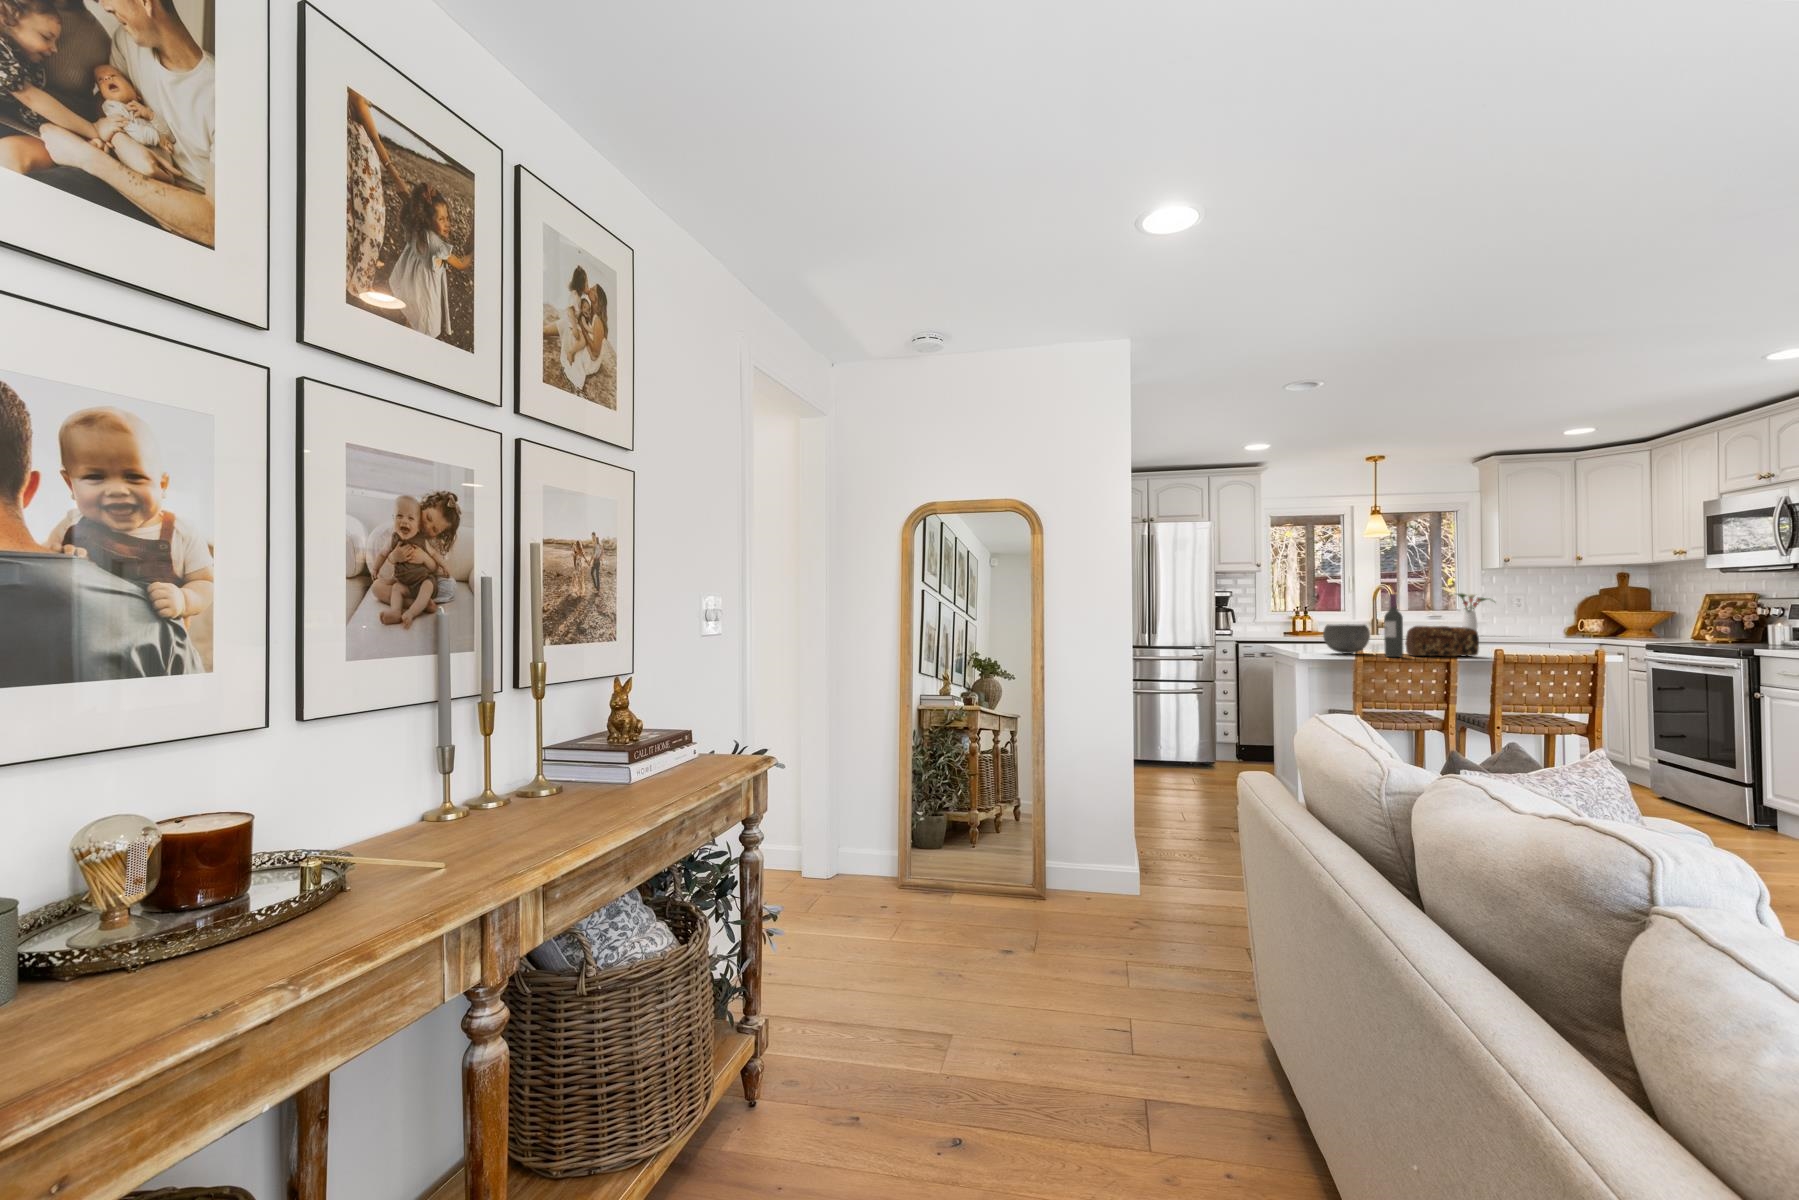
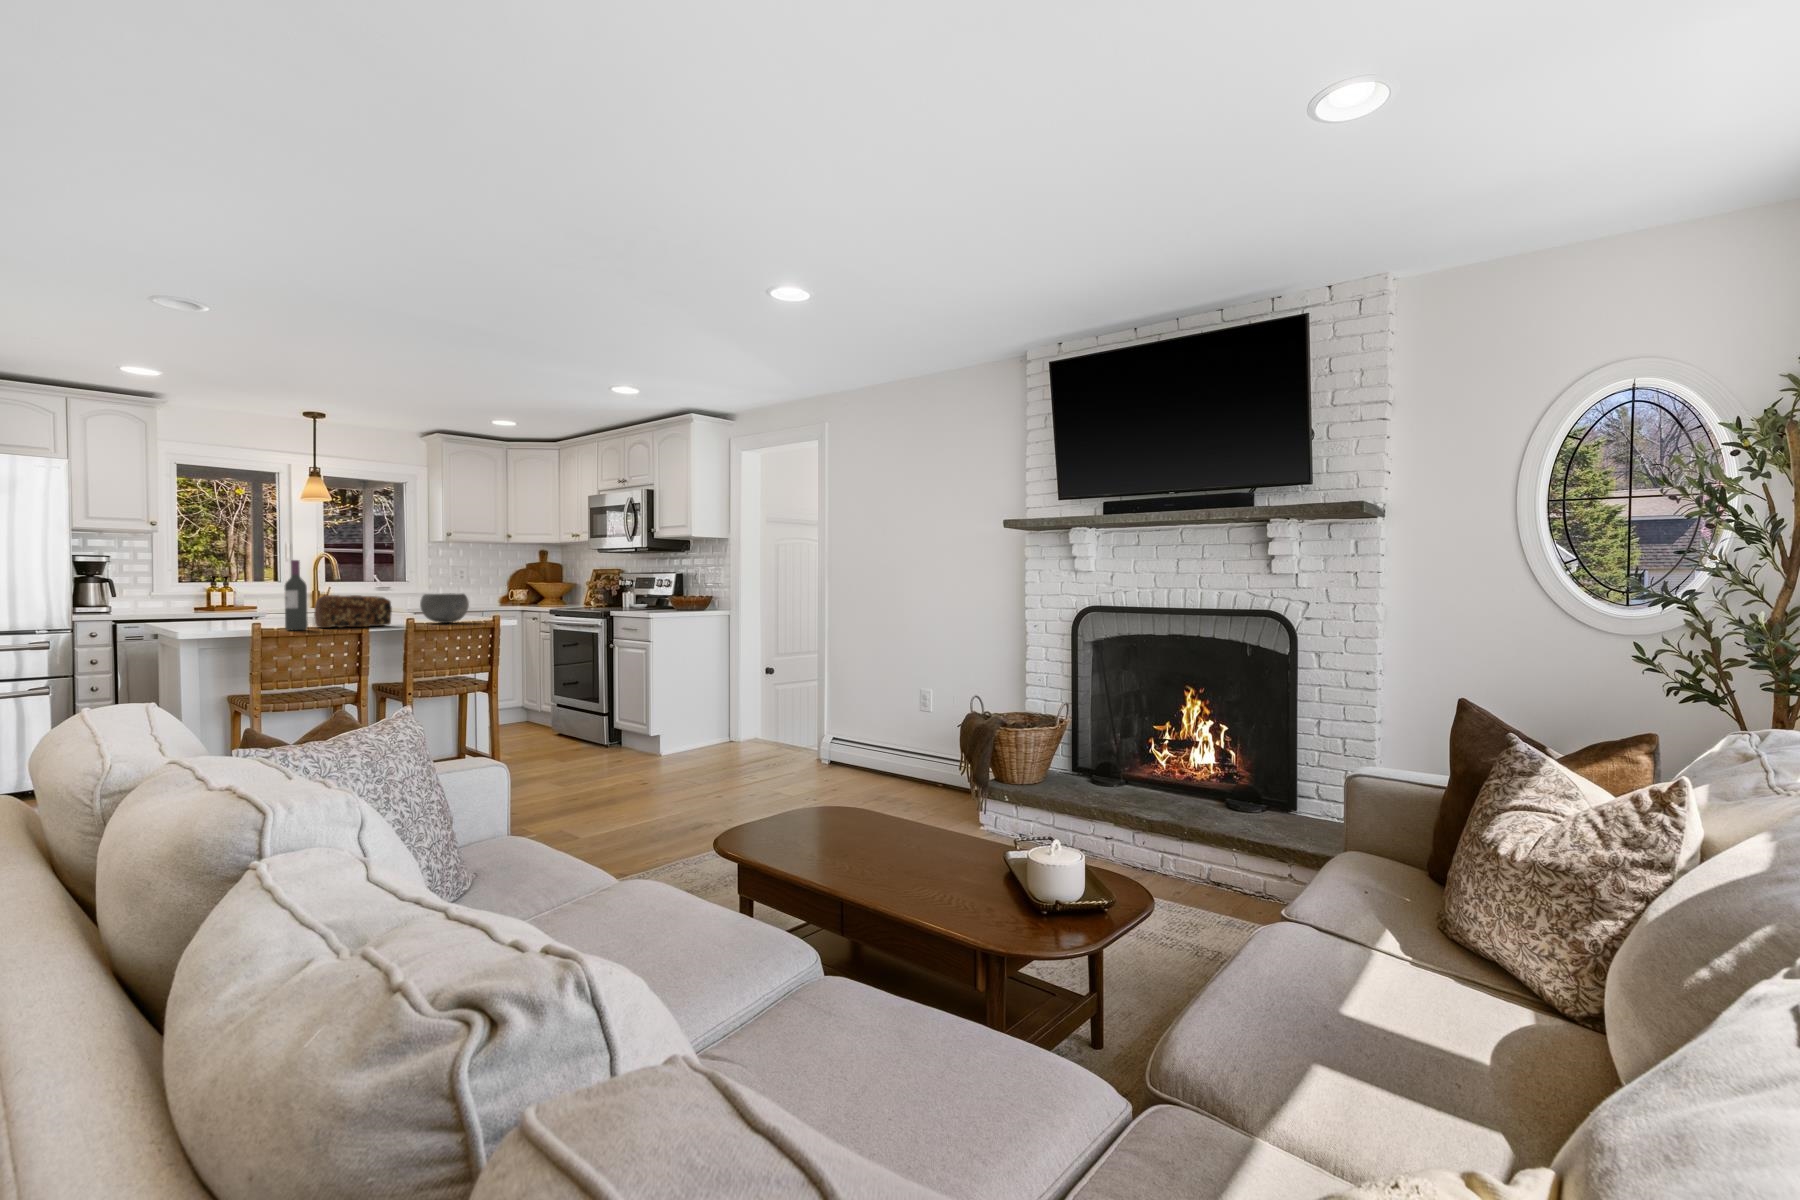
flower arrangement: present [1456,593,1495,631] -> none [395,564,438,606]
bowl: present [1323,624,1370,654] -> present [420,593,469,623]

